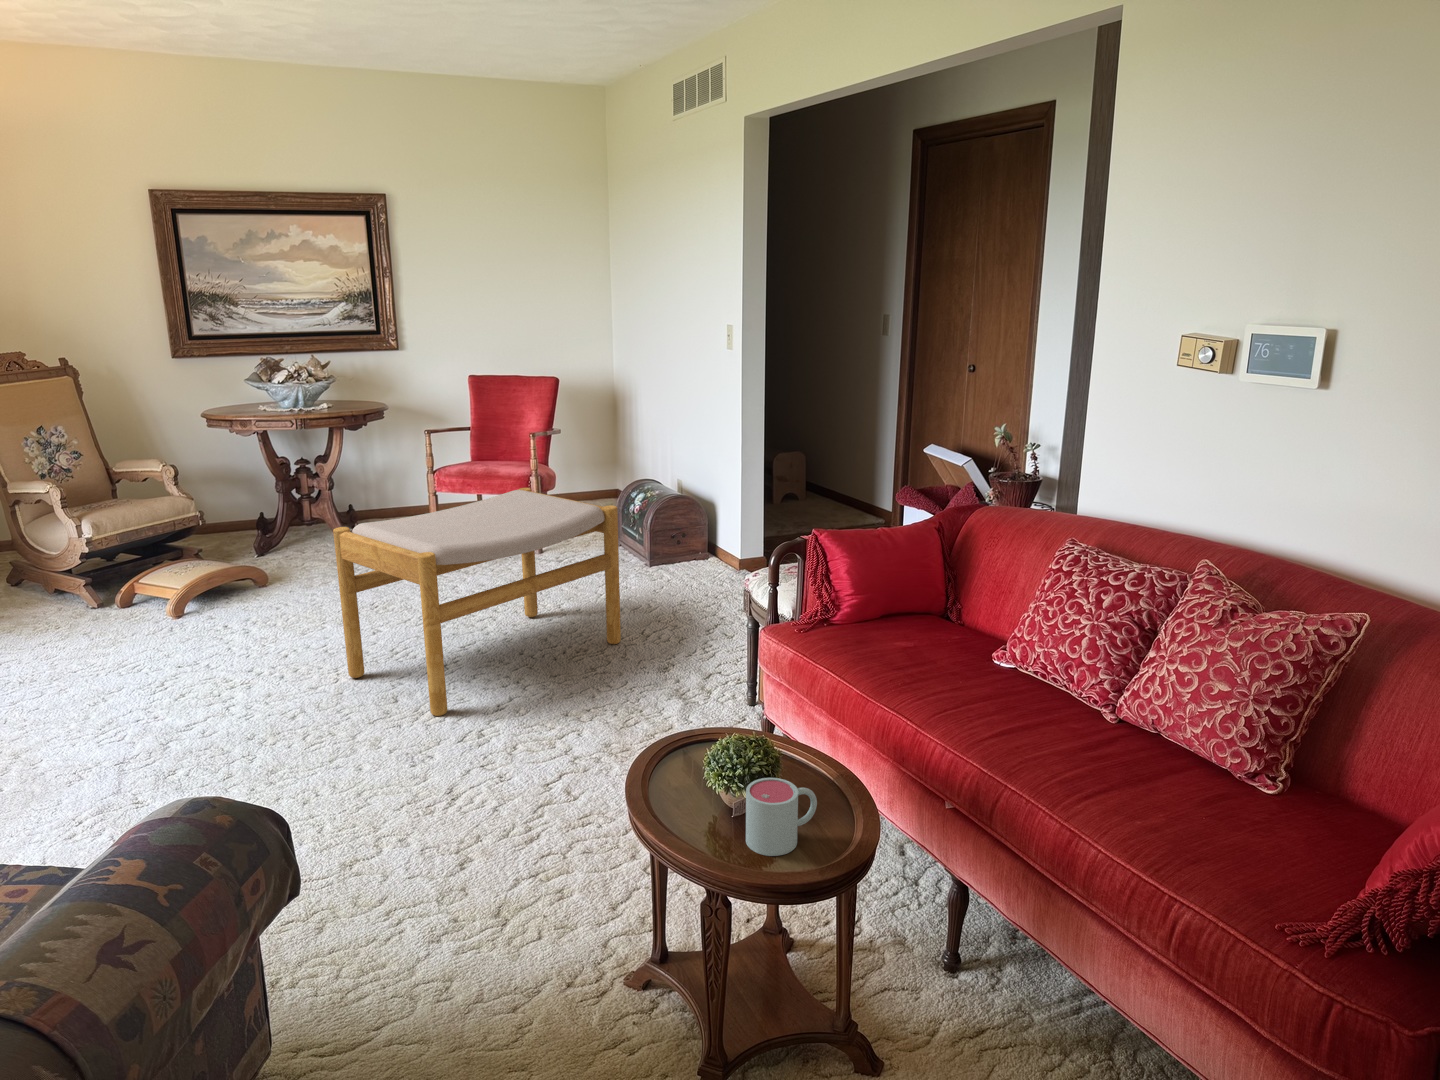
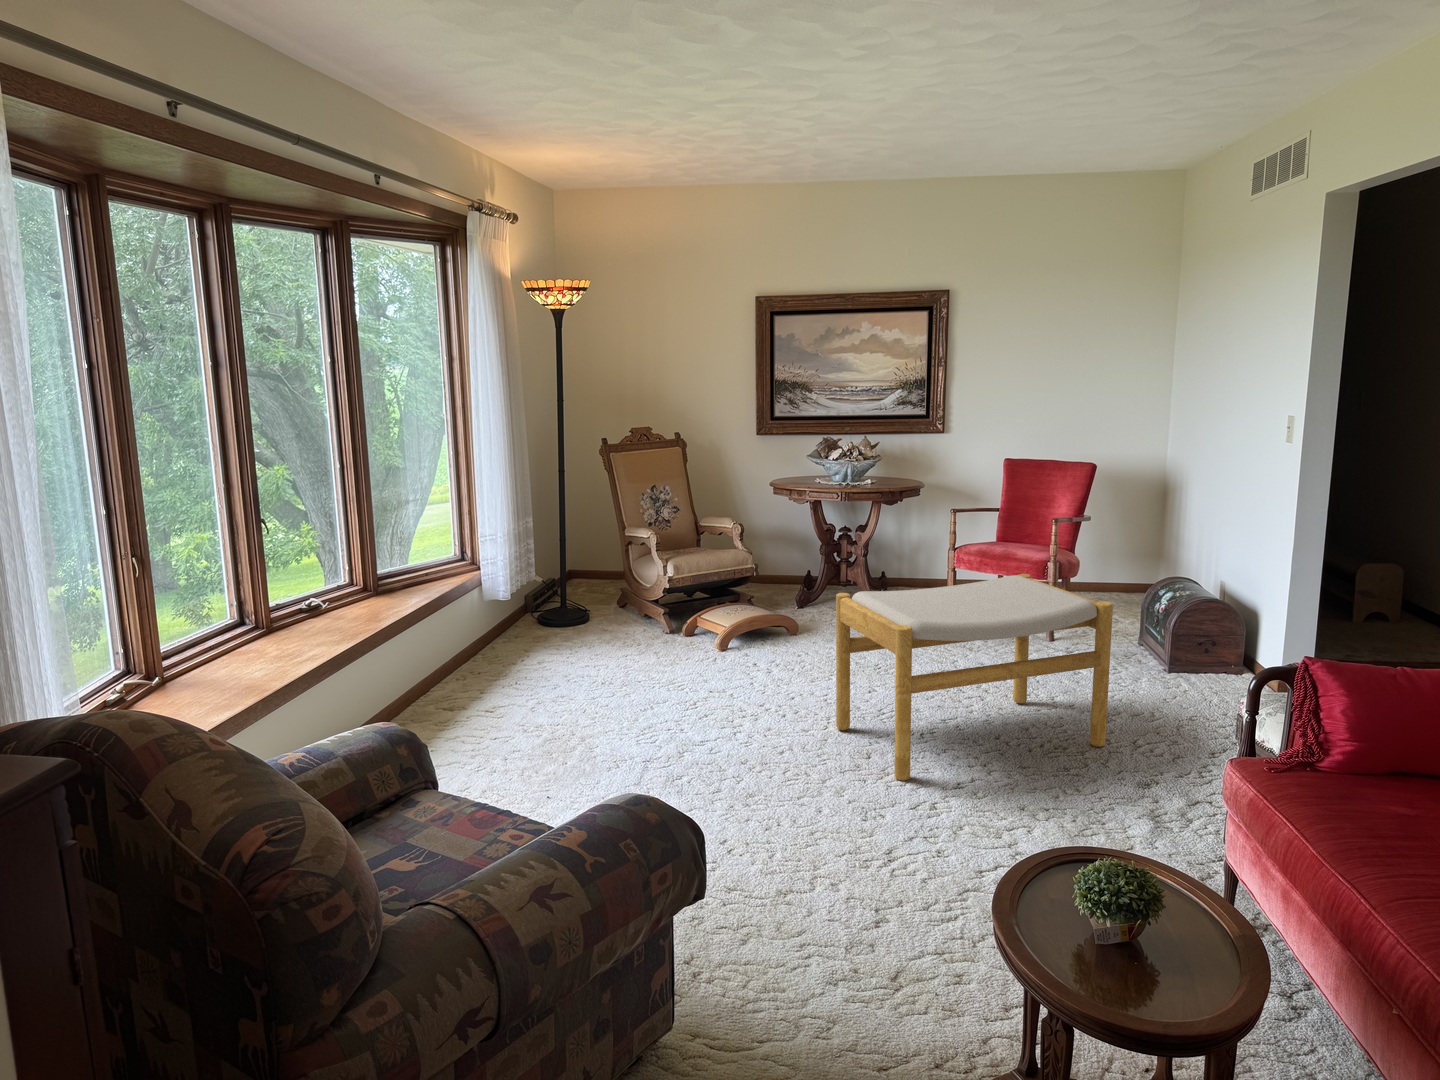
mug: present [746,778,817,856] -> none [1105,916,1196,1005]

